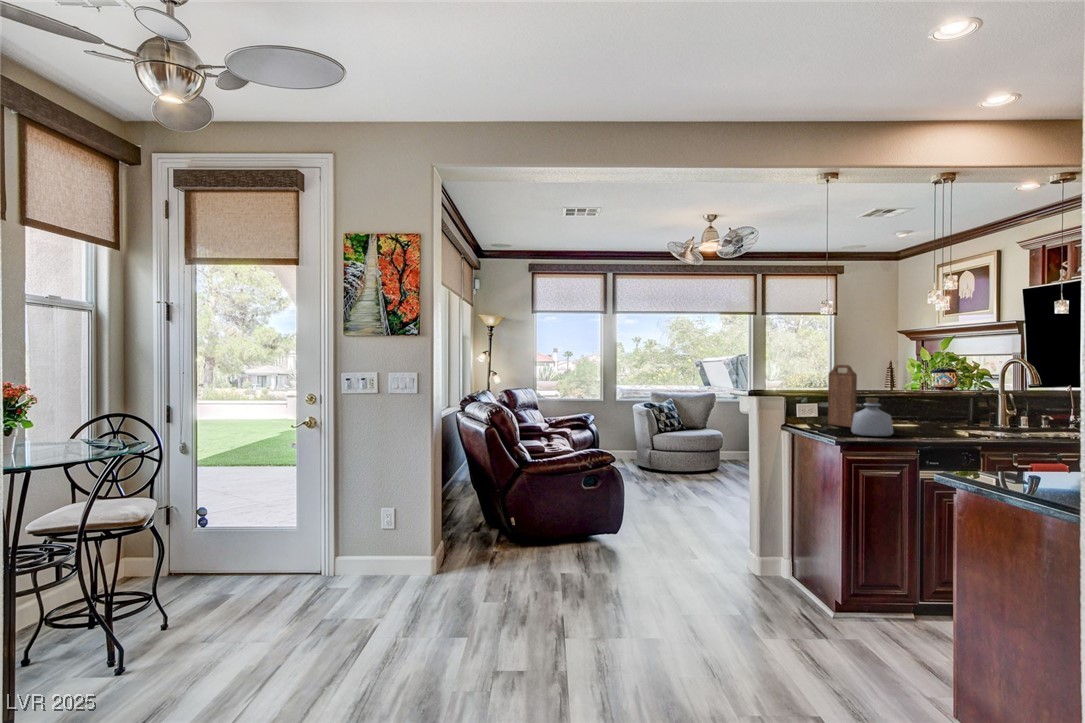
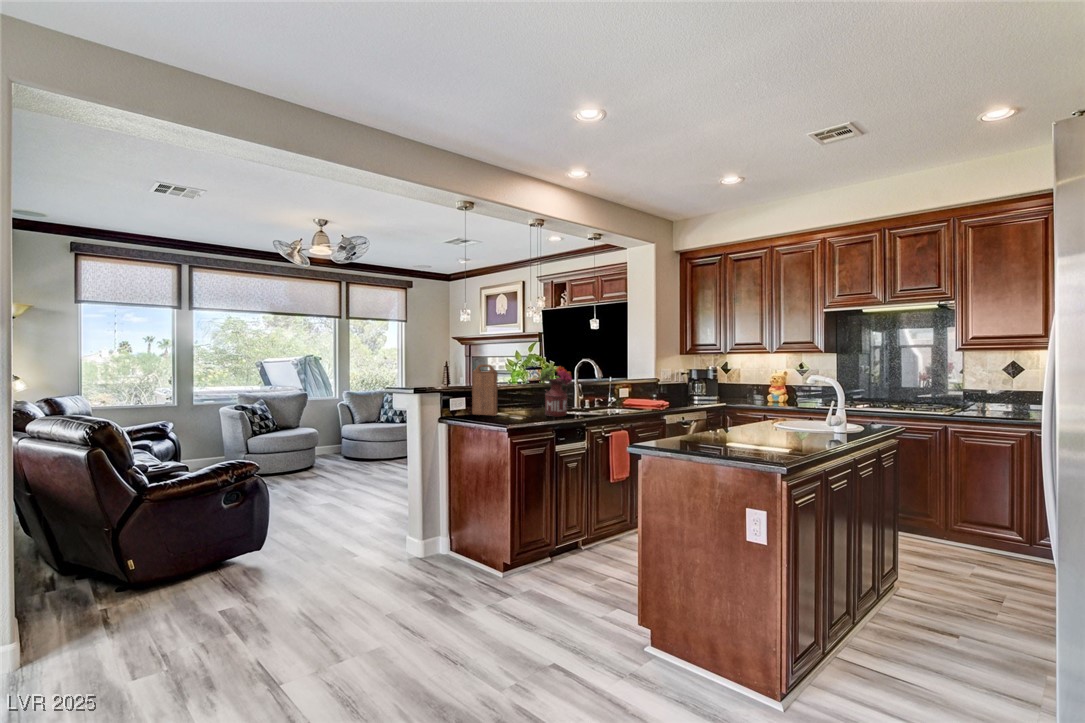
flower arrangement: none [918,368,973,436] -> present [539,366,572,416]
bottle: present [851,398,893,436] -> none [499,391,529,421]

